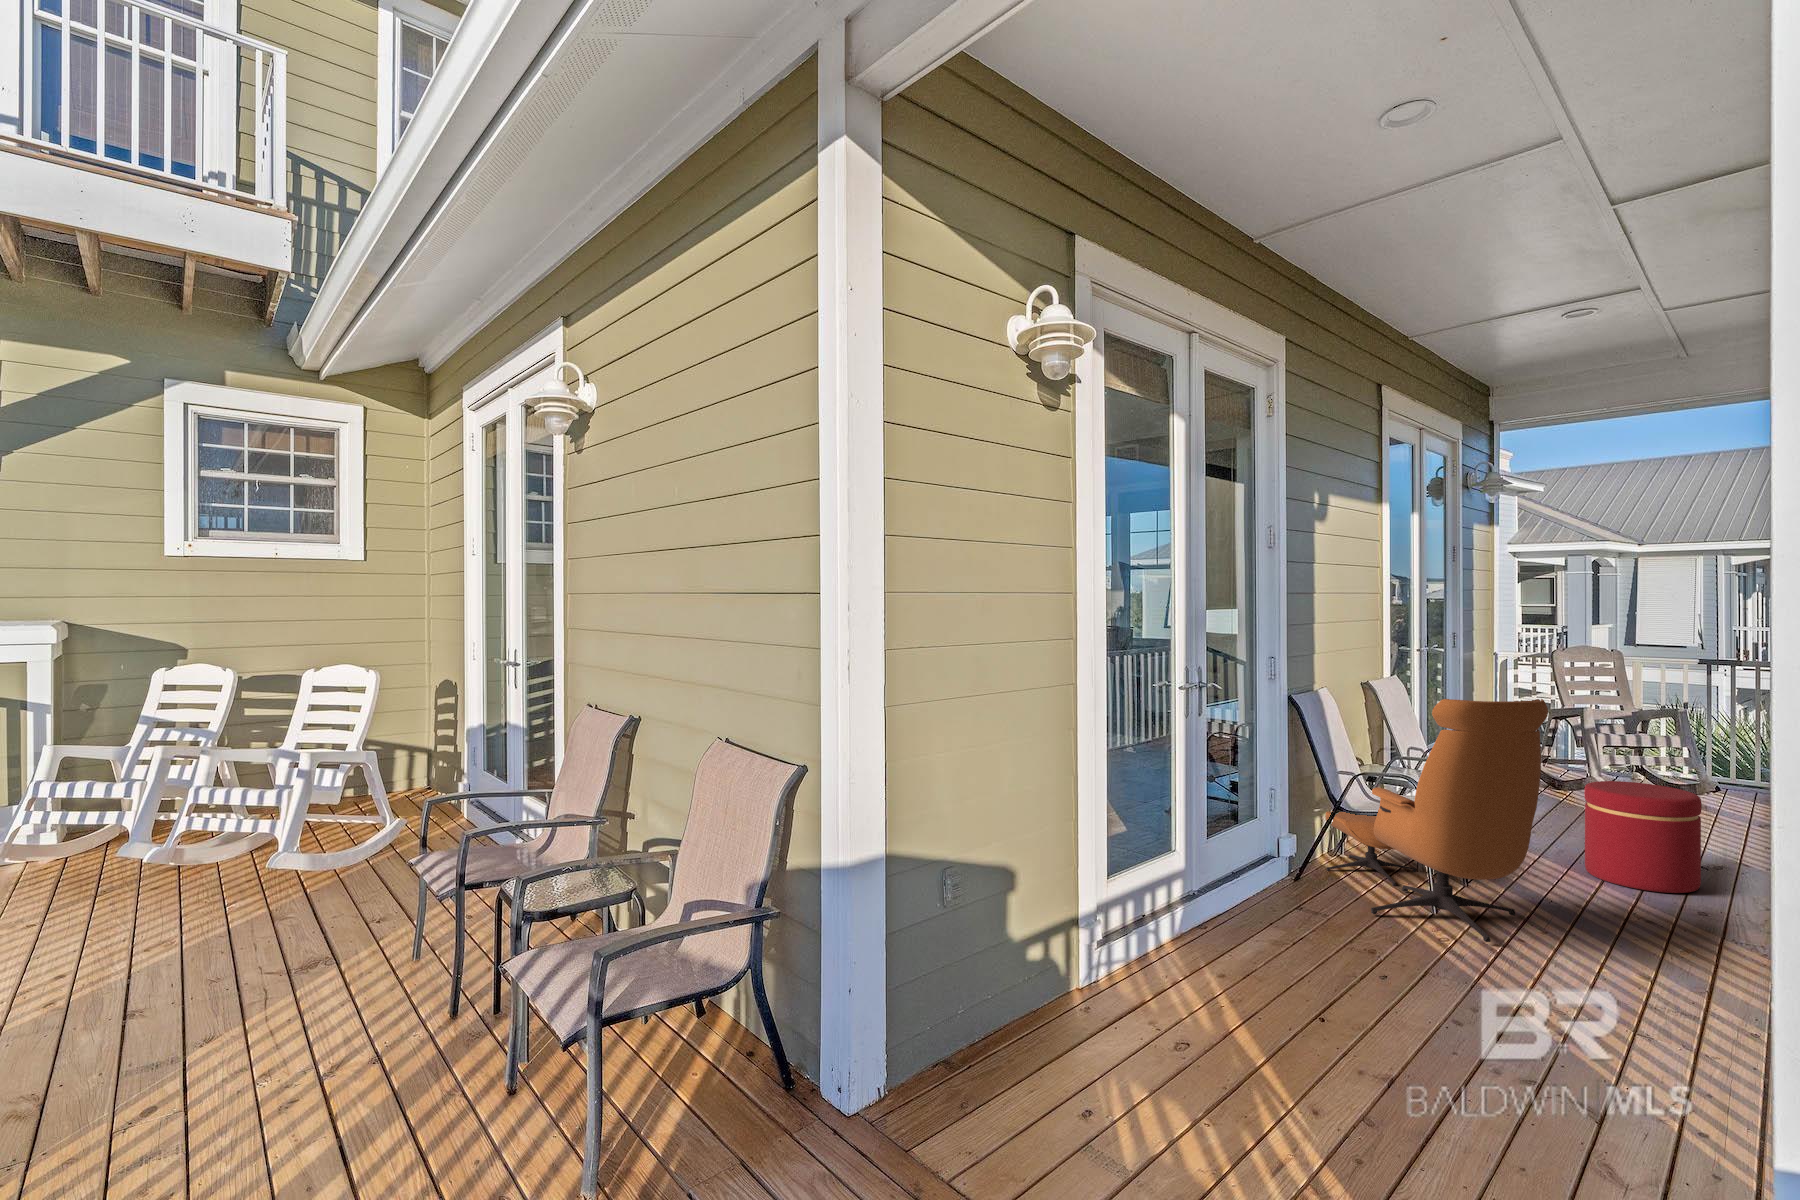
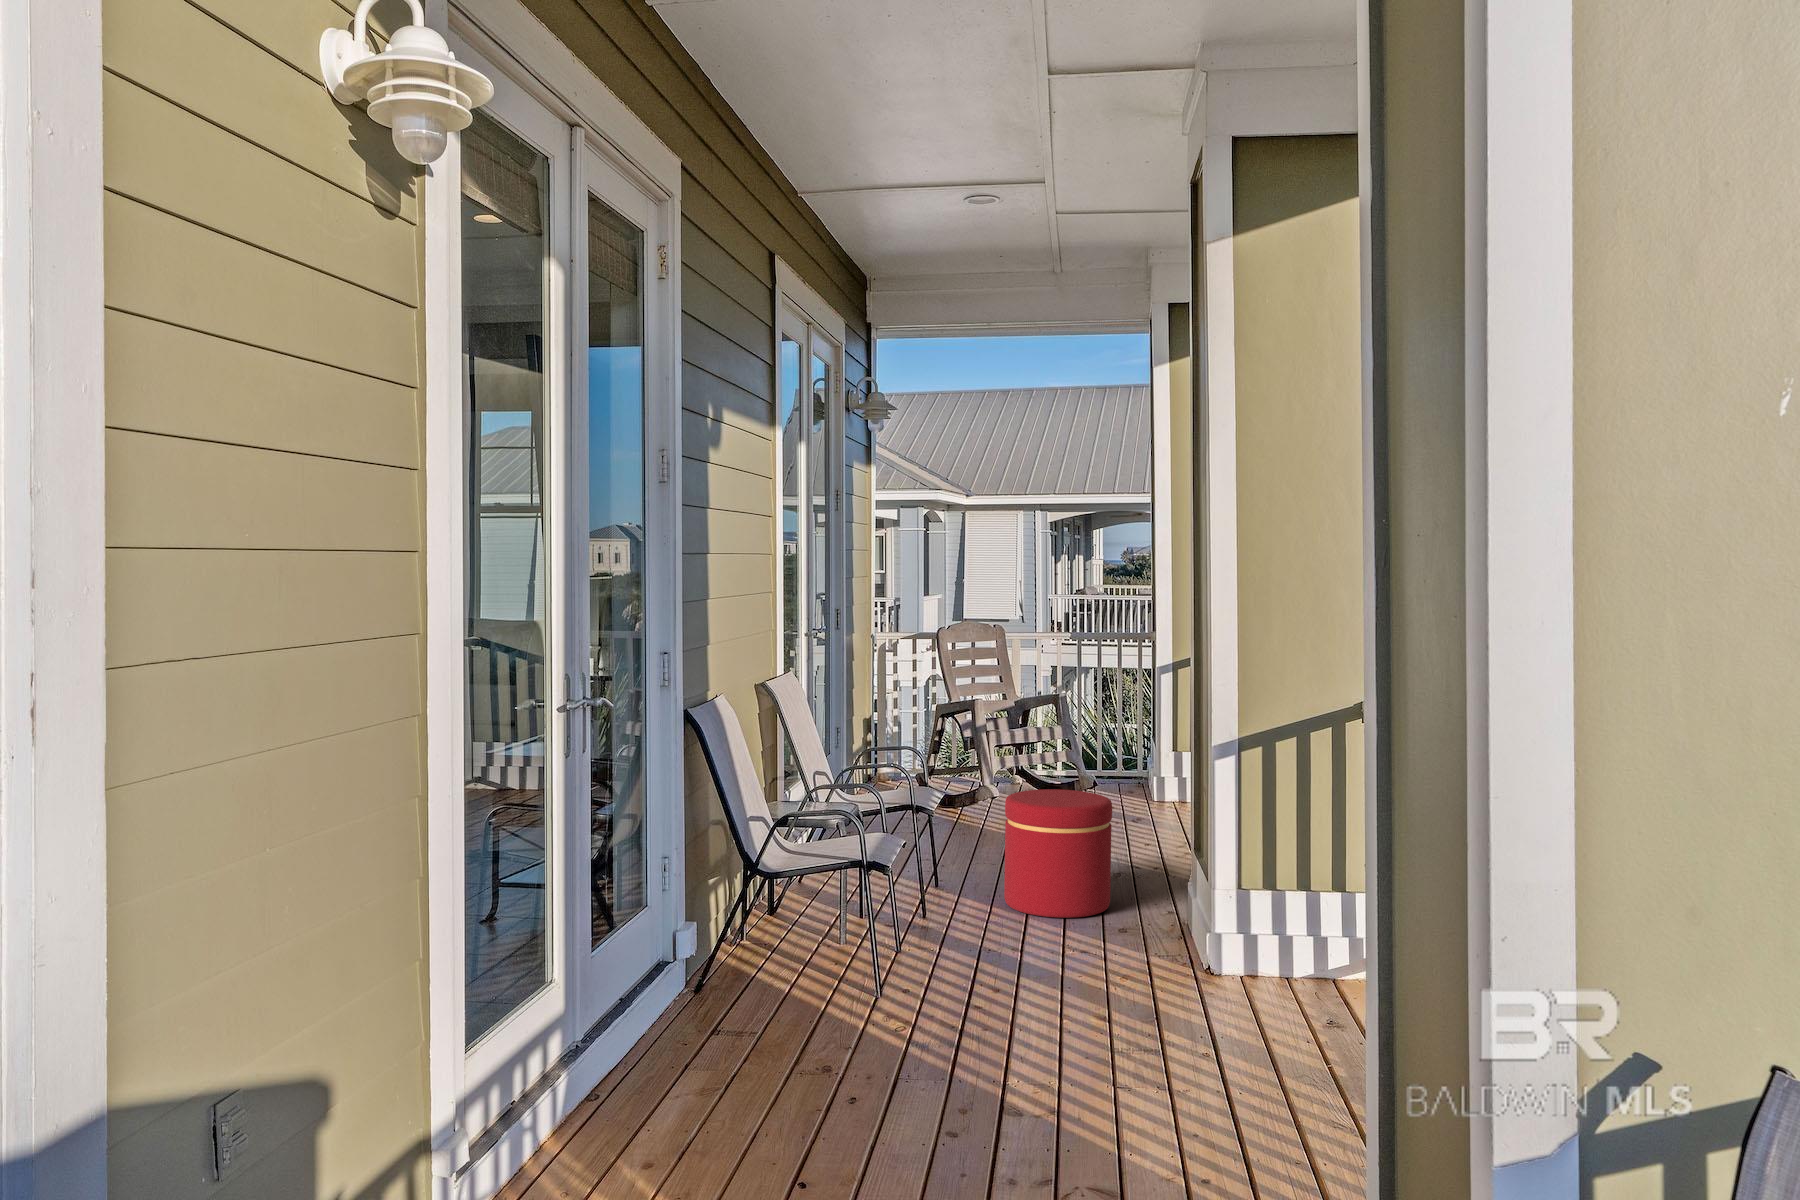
lounge chair: present [1325,699,1548,942] -> none [727,699,1012,1024]

